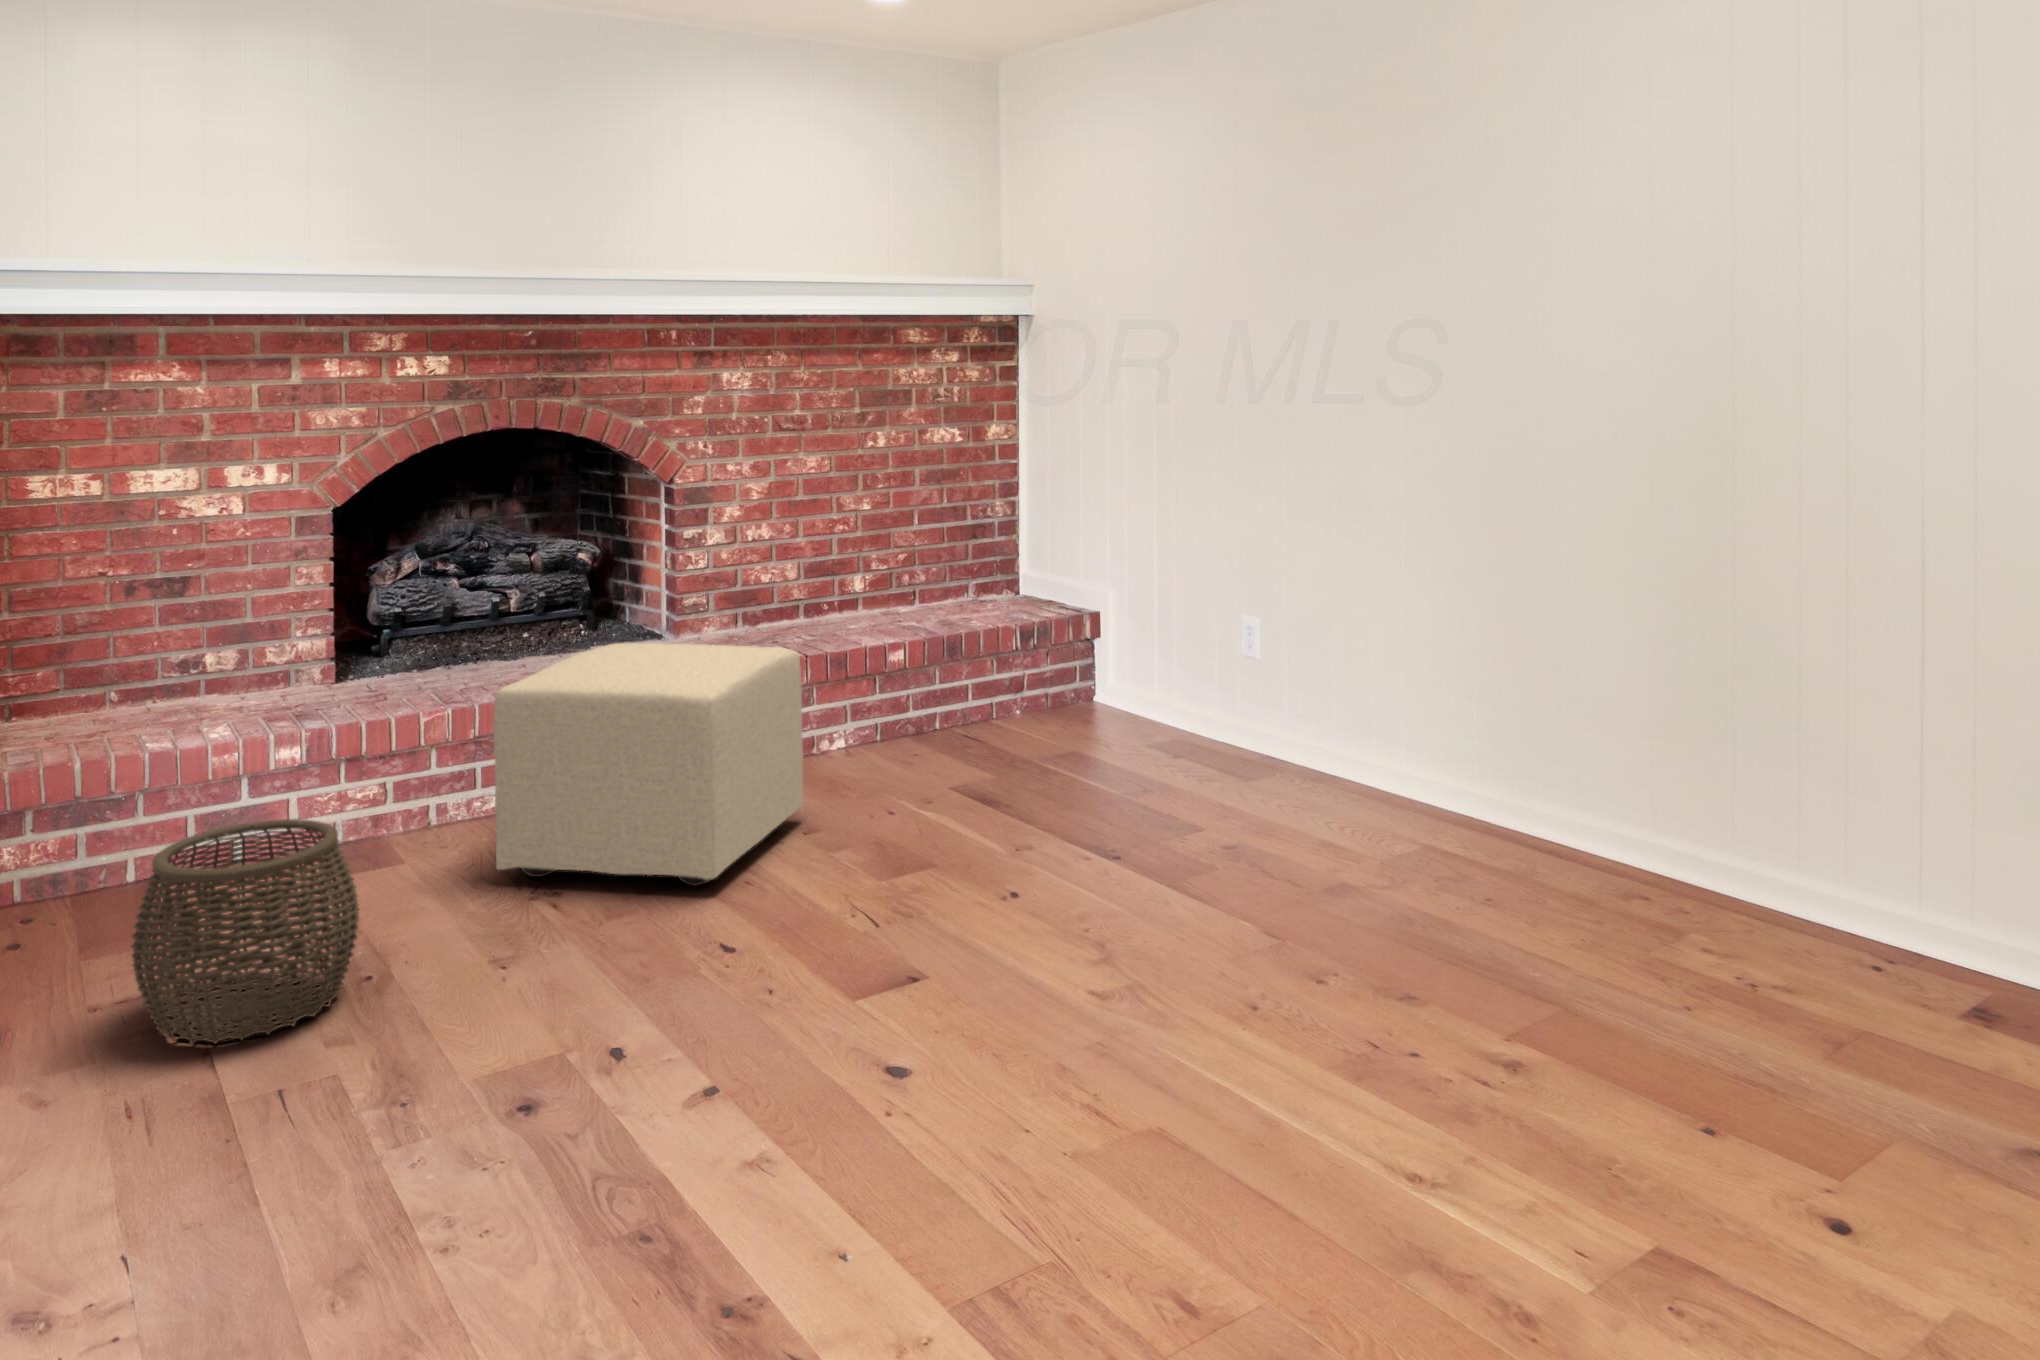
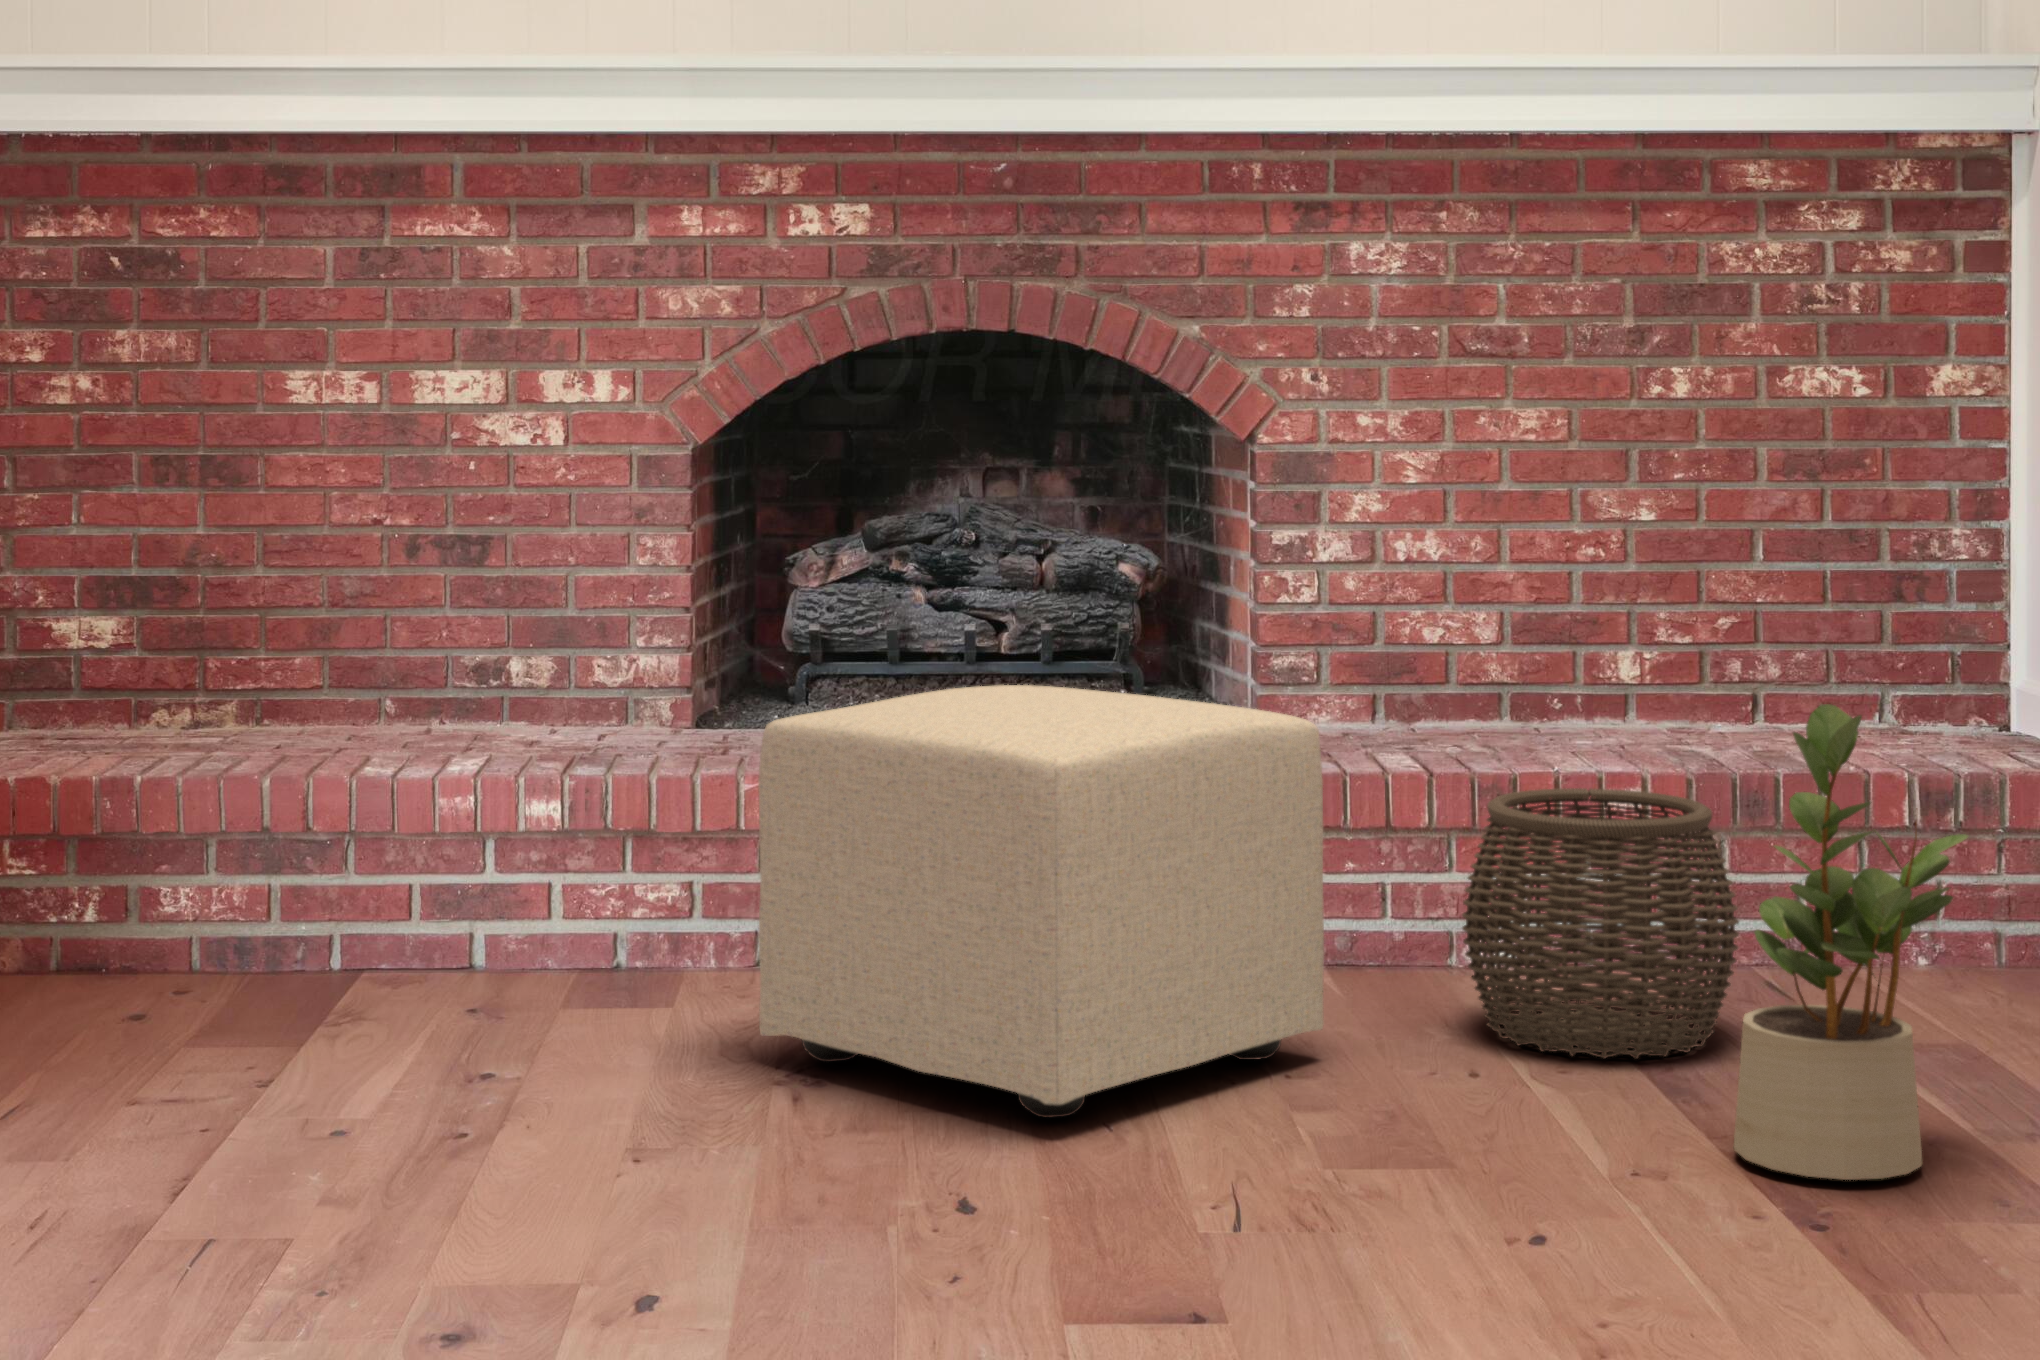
potted plant: none [1029,623,1122,841] -> present [1733,704,1968,1180]
woven basket: present [131,819,359,1044] -> present [1462,788,1739,1059]

